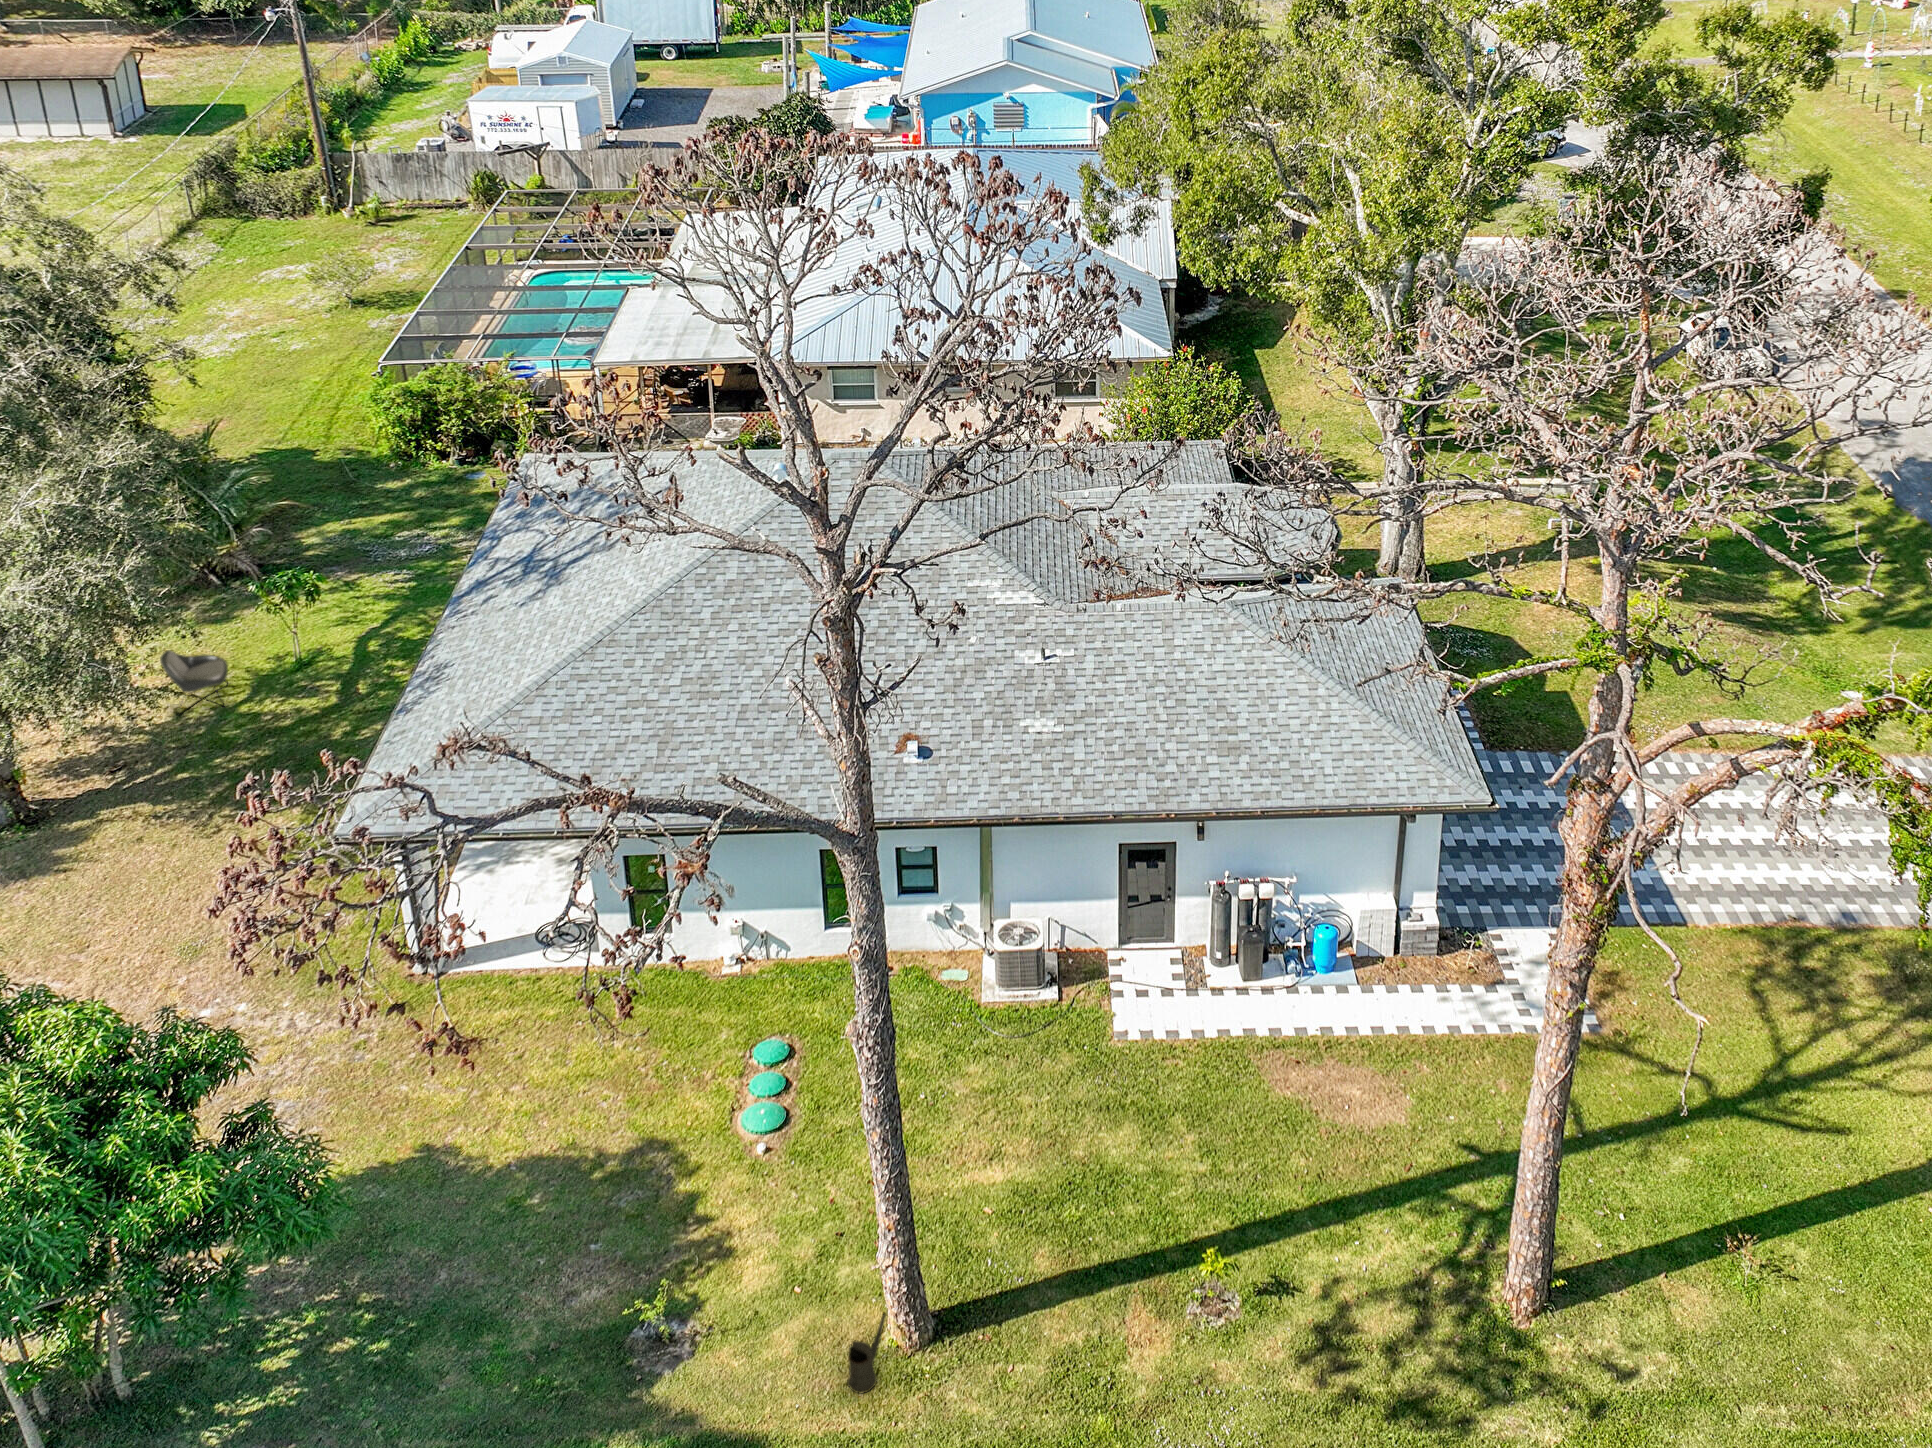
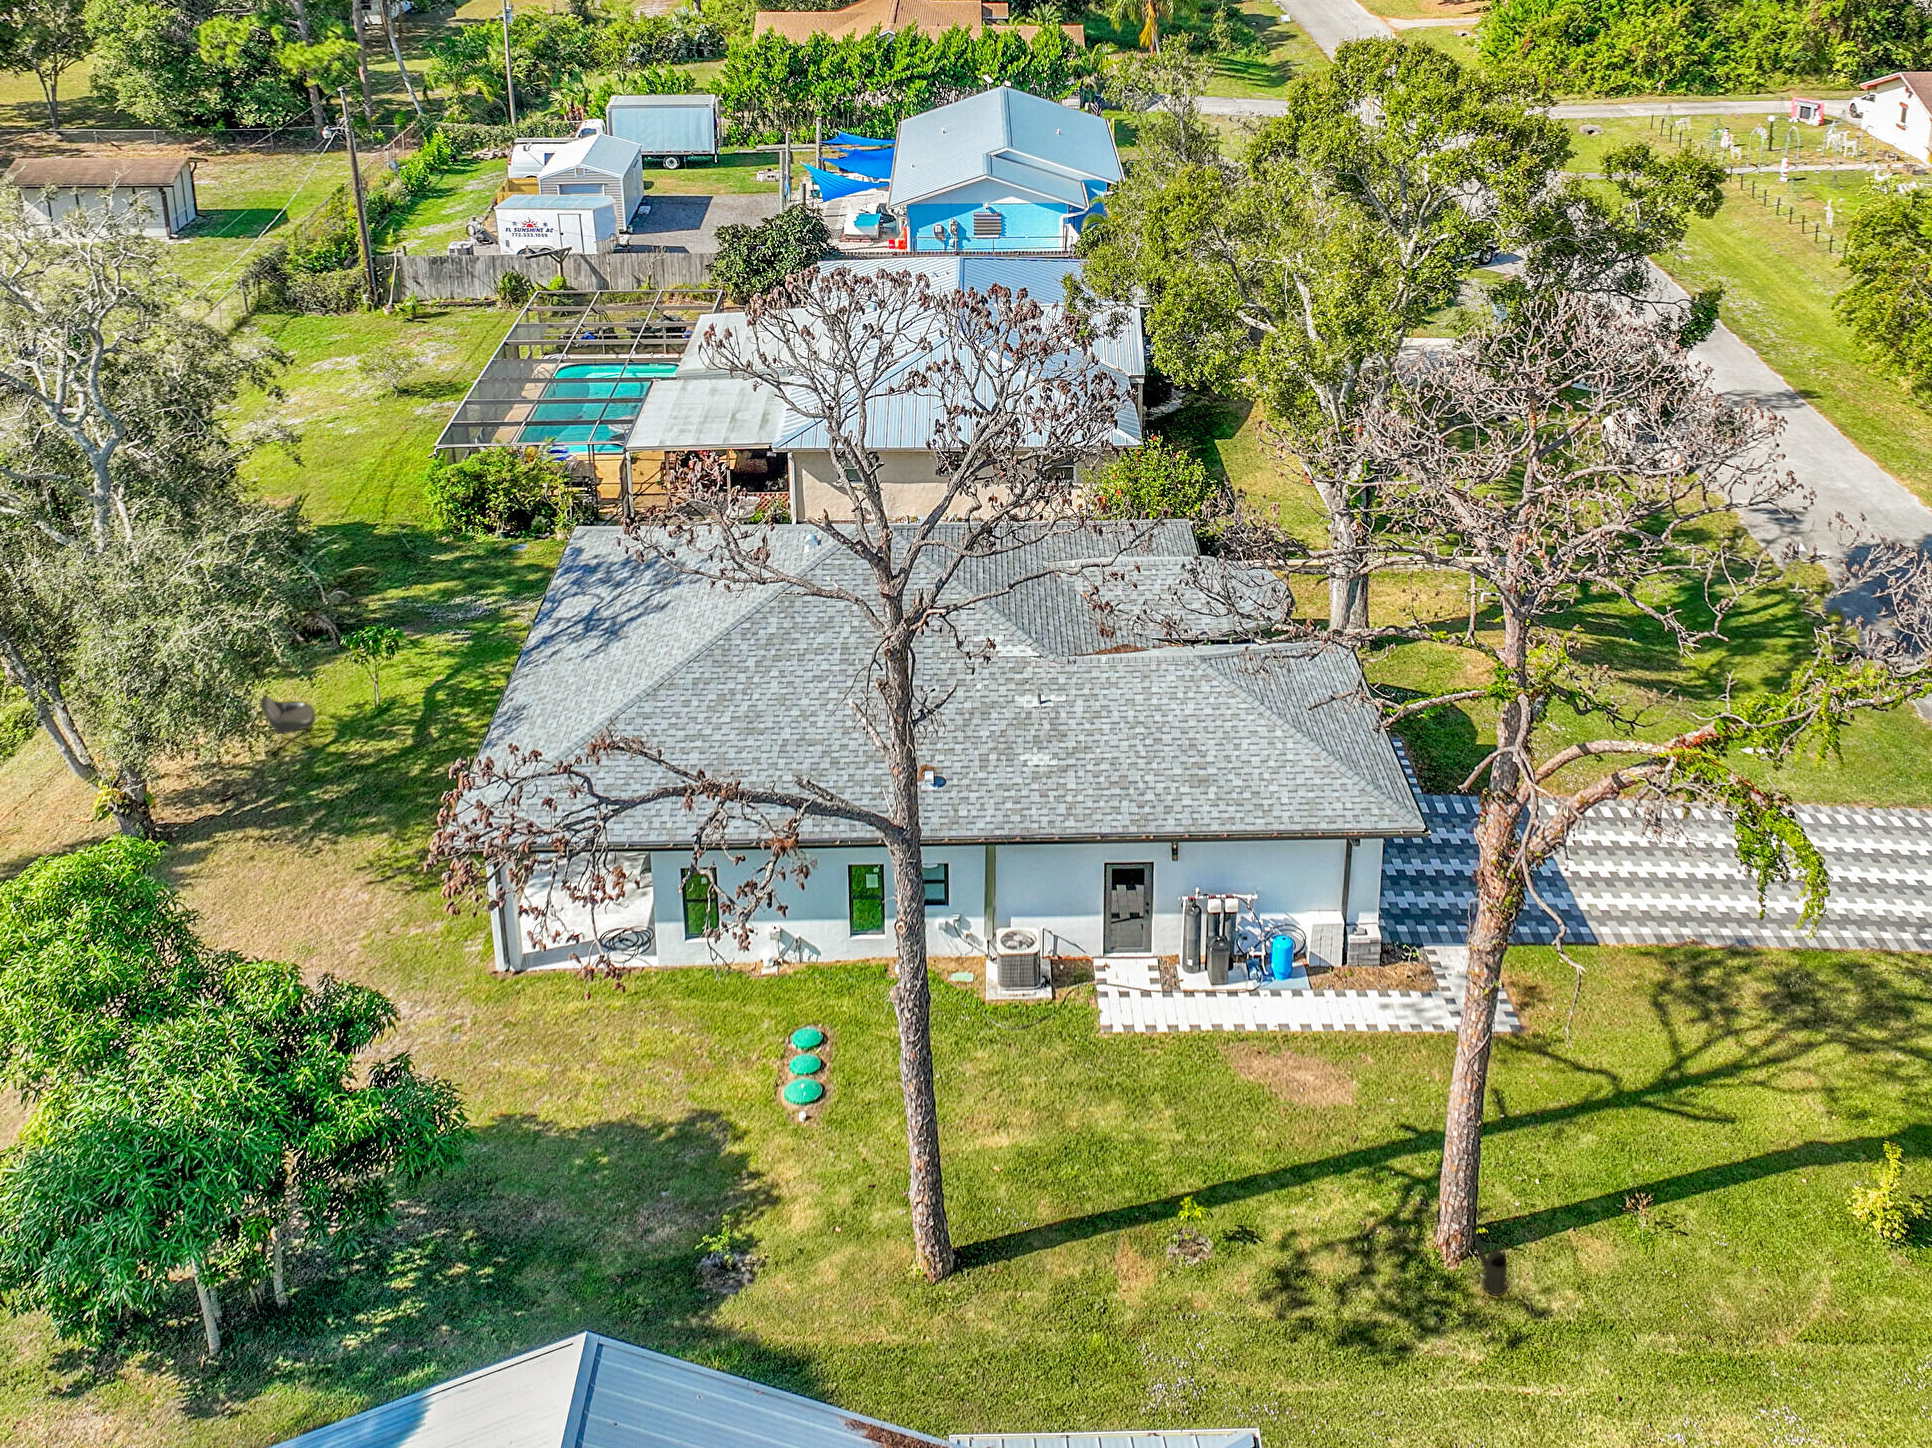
watering can: present [847,1313,886,1393] -> present [1472,1229,1509,1296]

